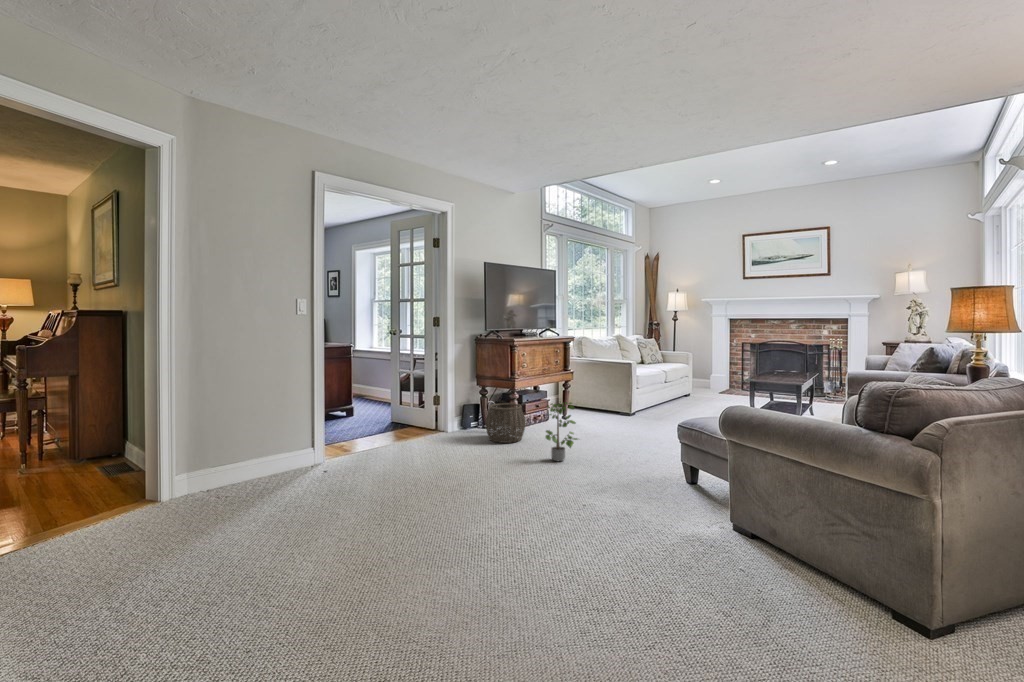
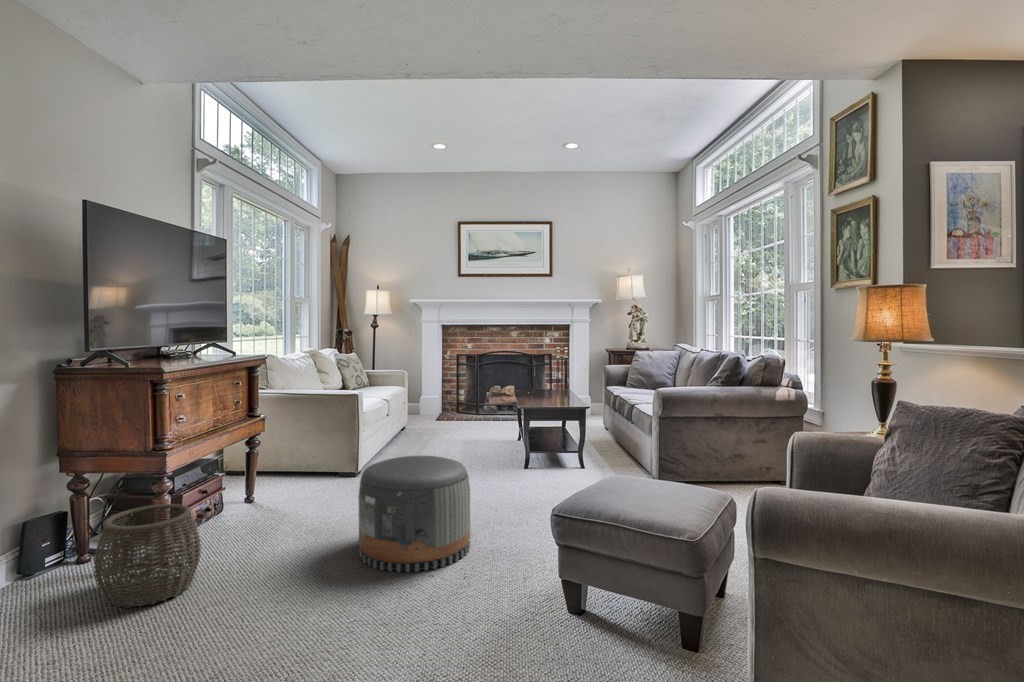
pouf: none [598,396,661,455] -> present [358,456,470,572]
potted plant: present [546,402,578,461] -> none [281,493,364,634]

